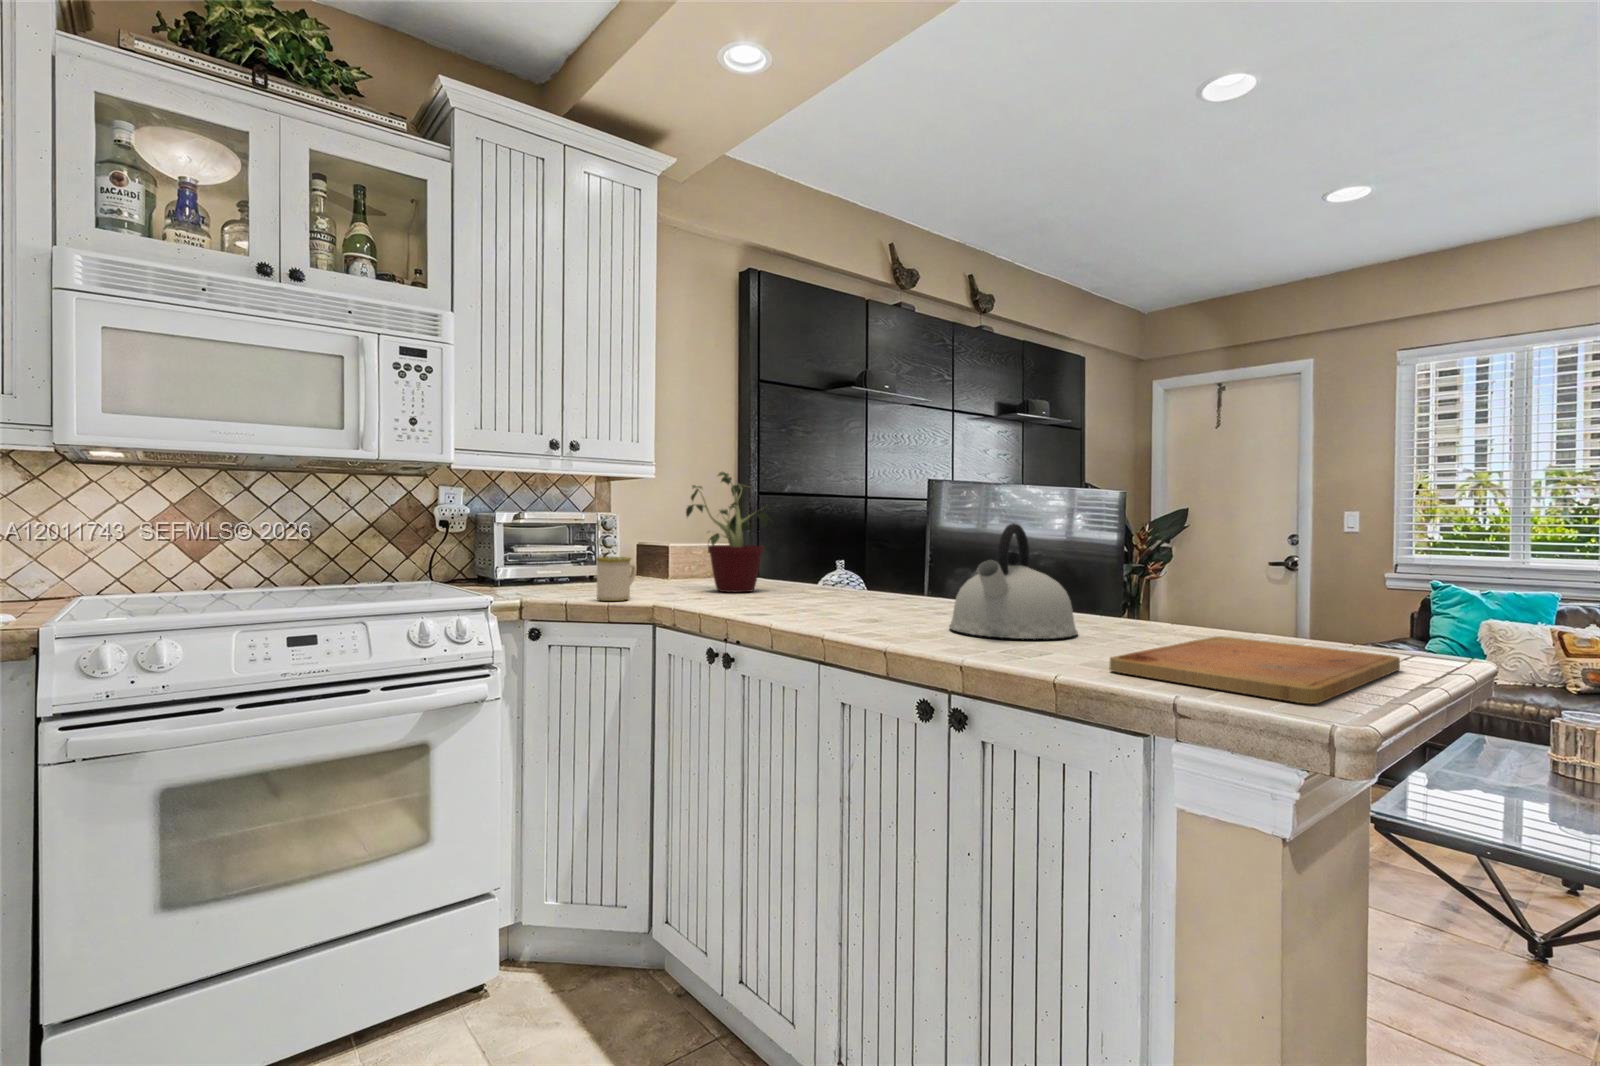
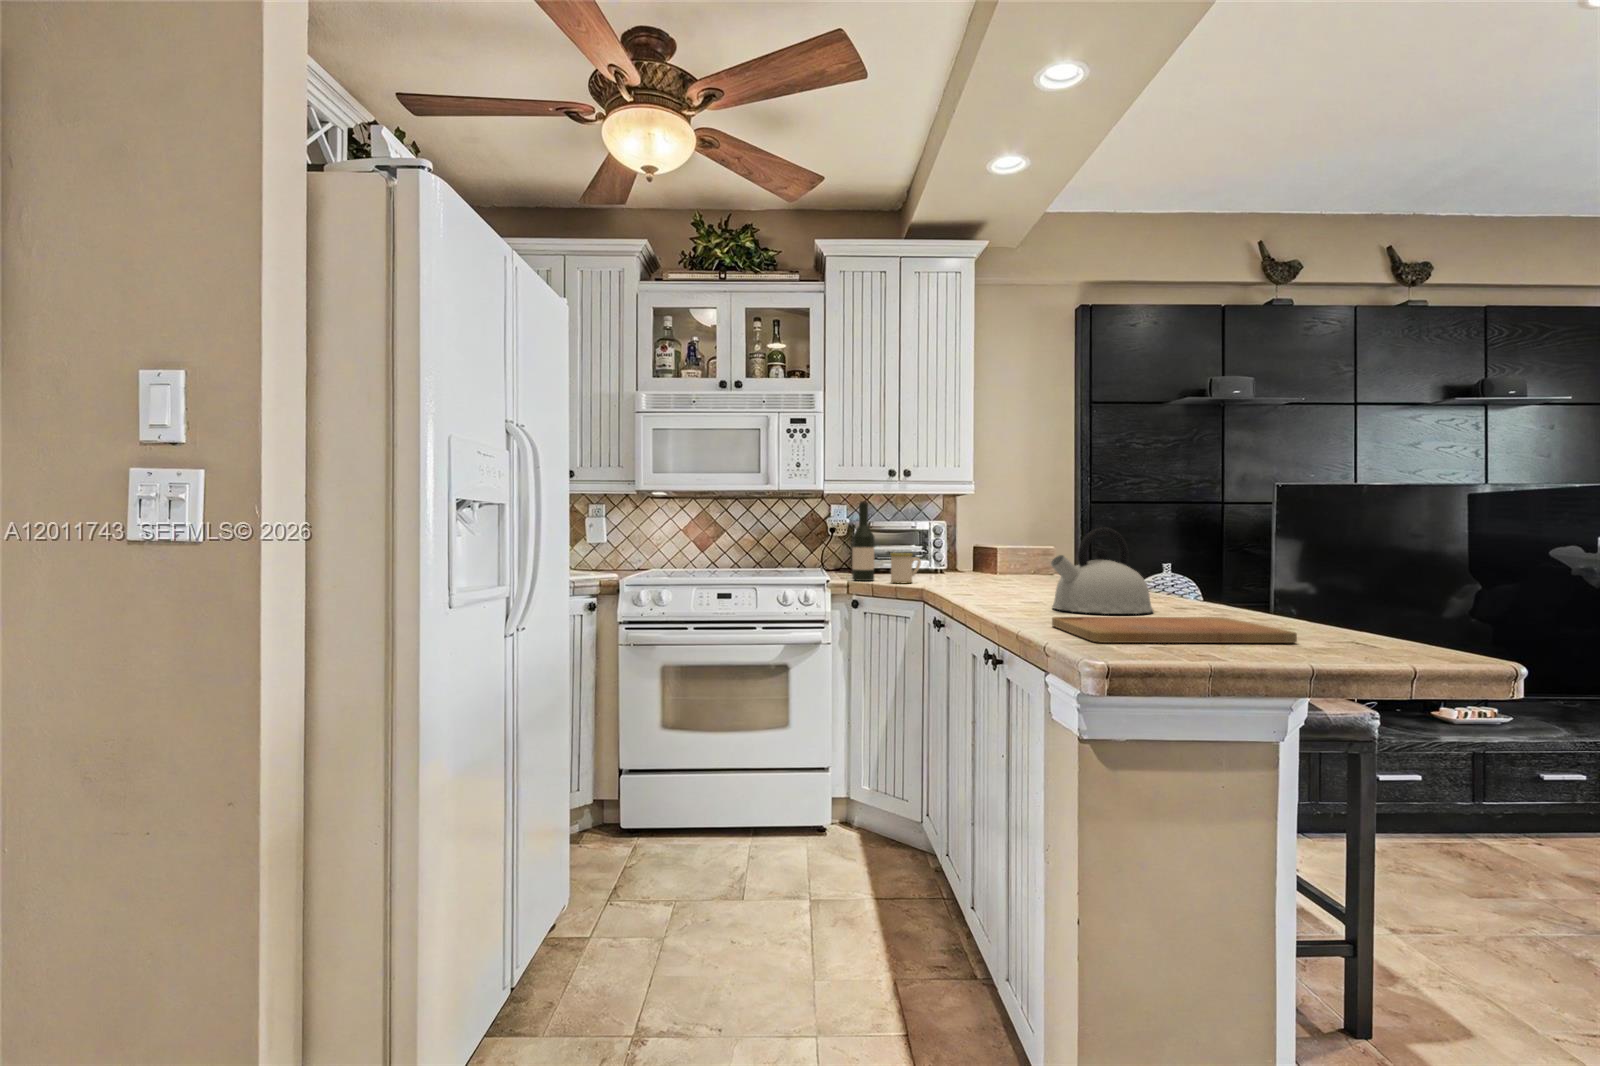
potted plant: present [686,472,773,592] -> none [978,488,1042,583]
wine bottle: none [527,480,562,600] -> present [852,501,874,581]

